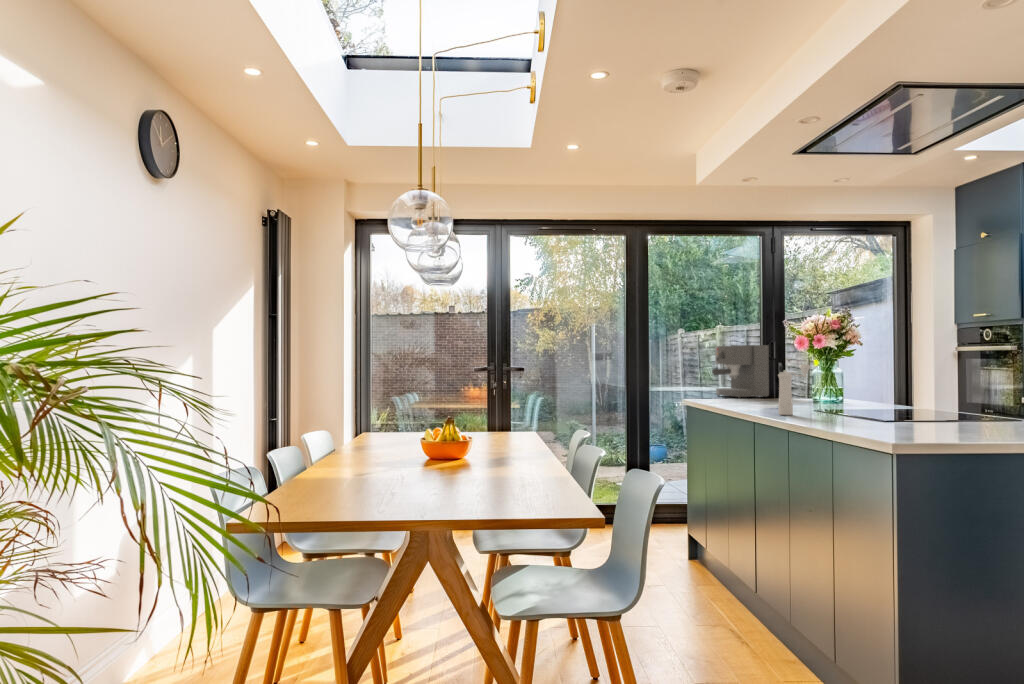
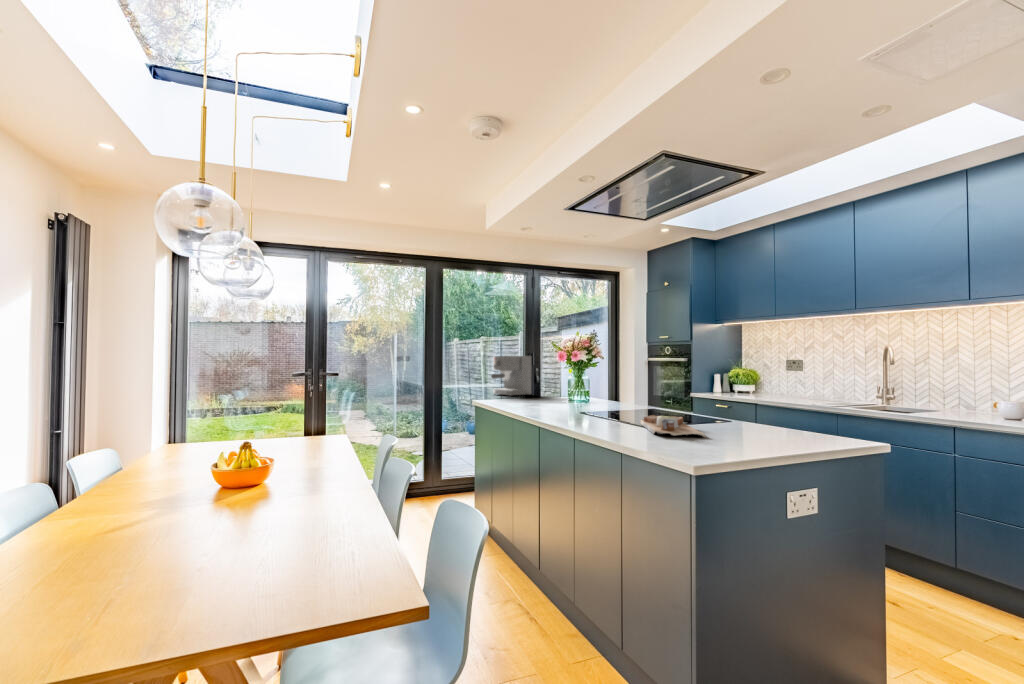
pepper mill: present [778,364,810,415] -> none [548,374,571,414]
cutting board: none [900,413,983,441] -> present [640,415,706,438]

